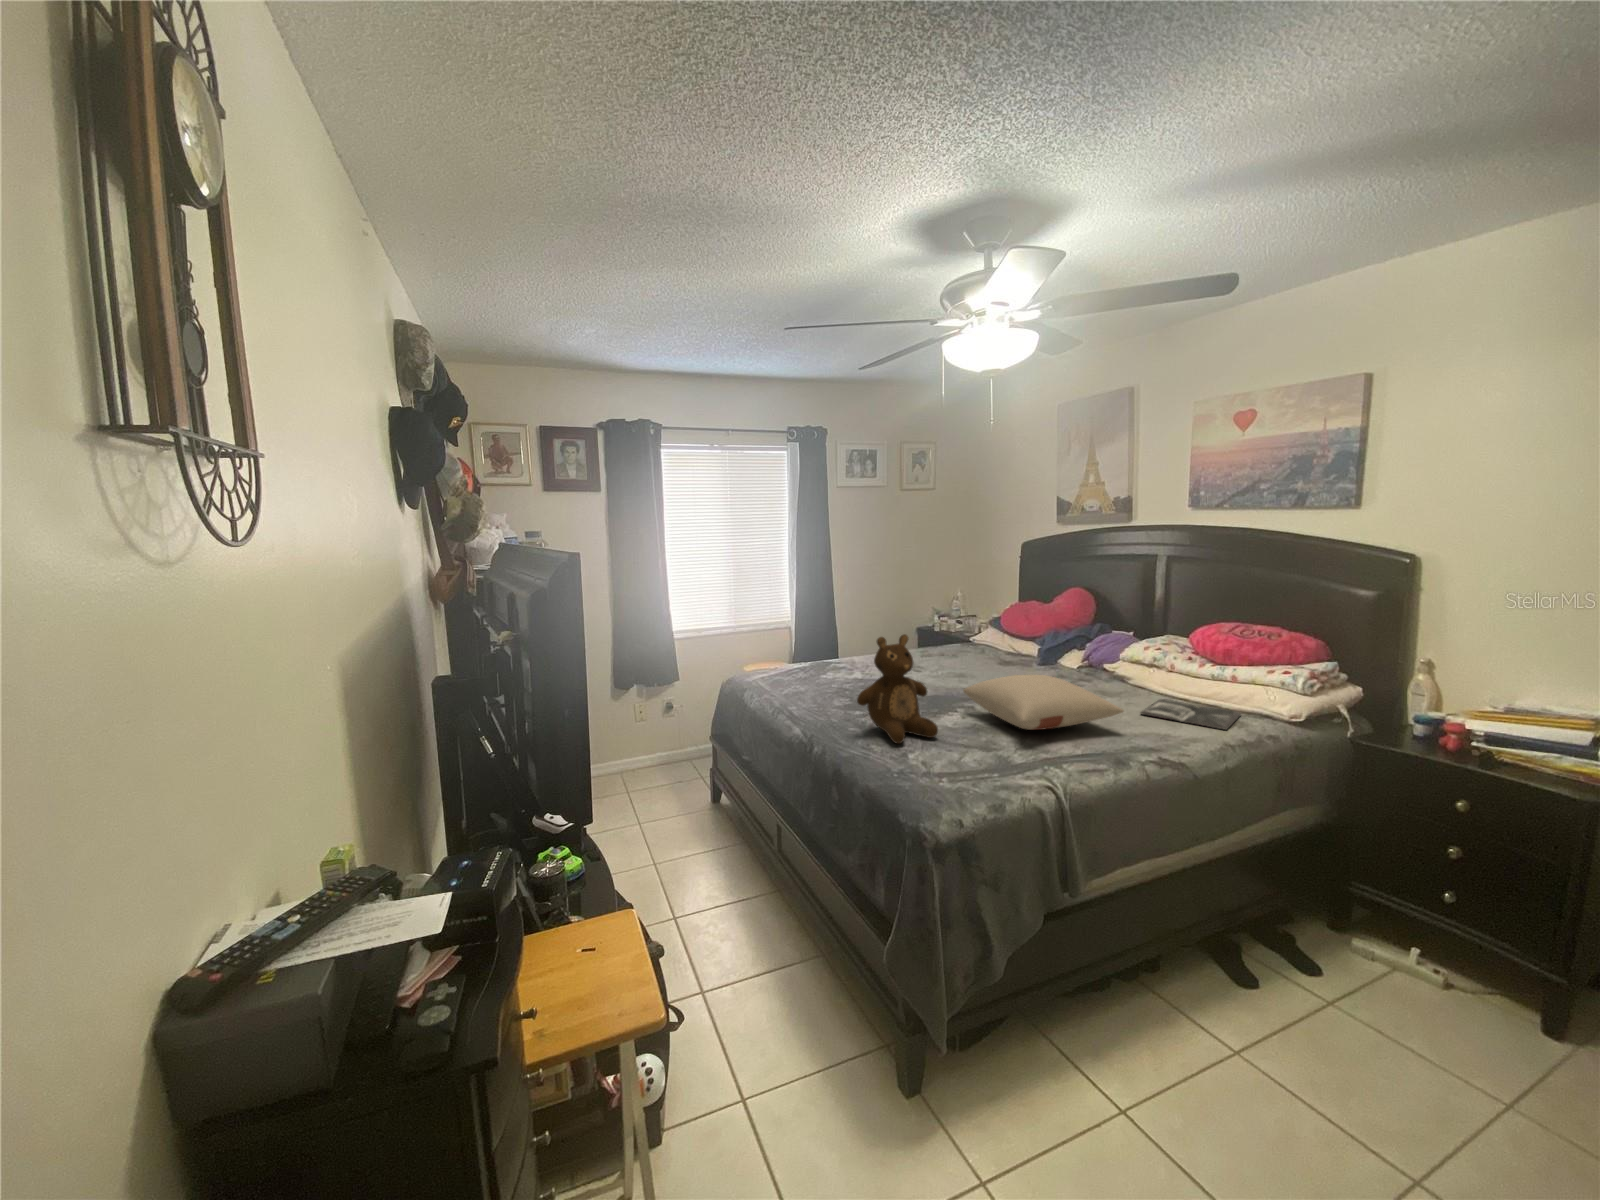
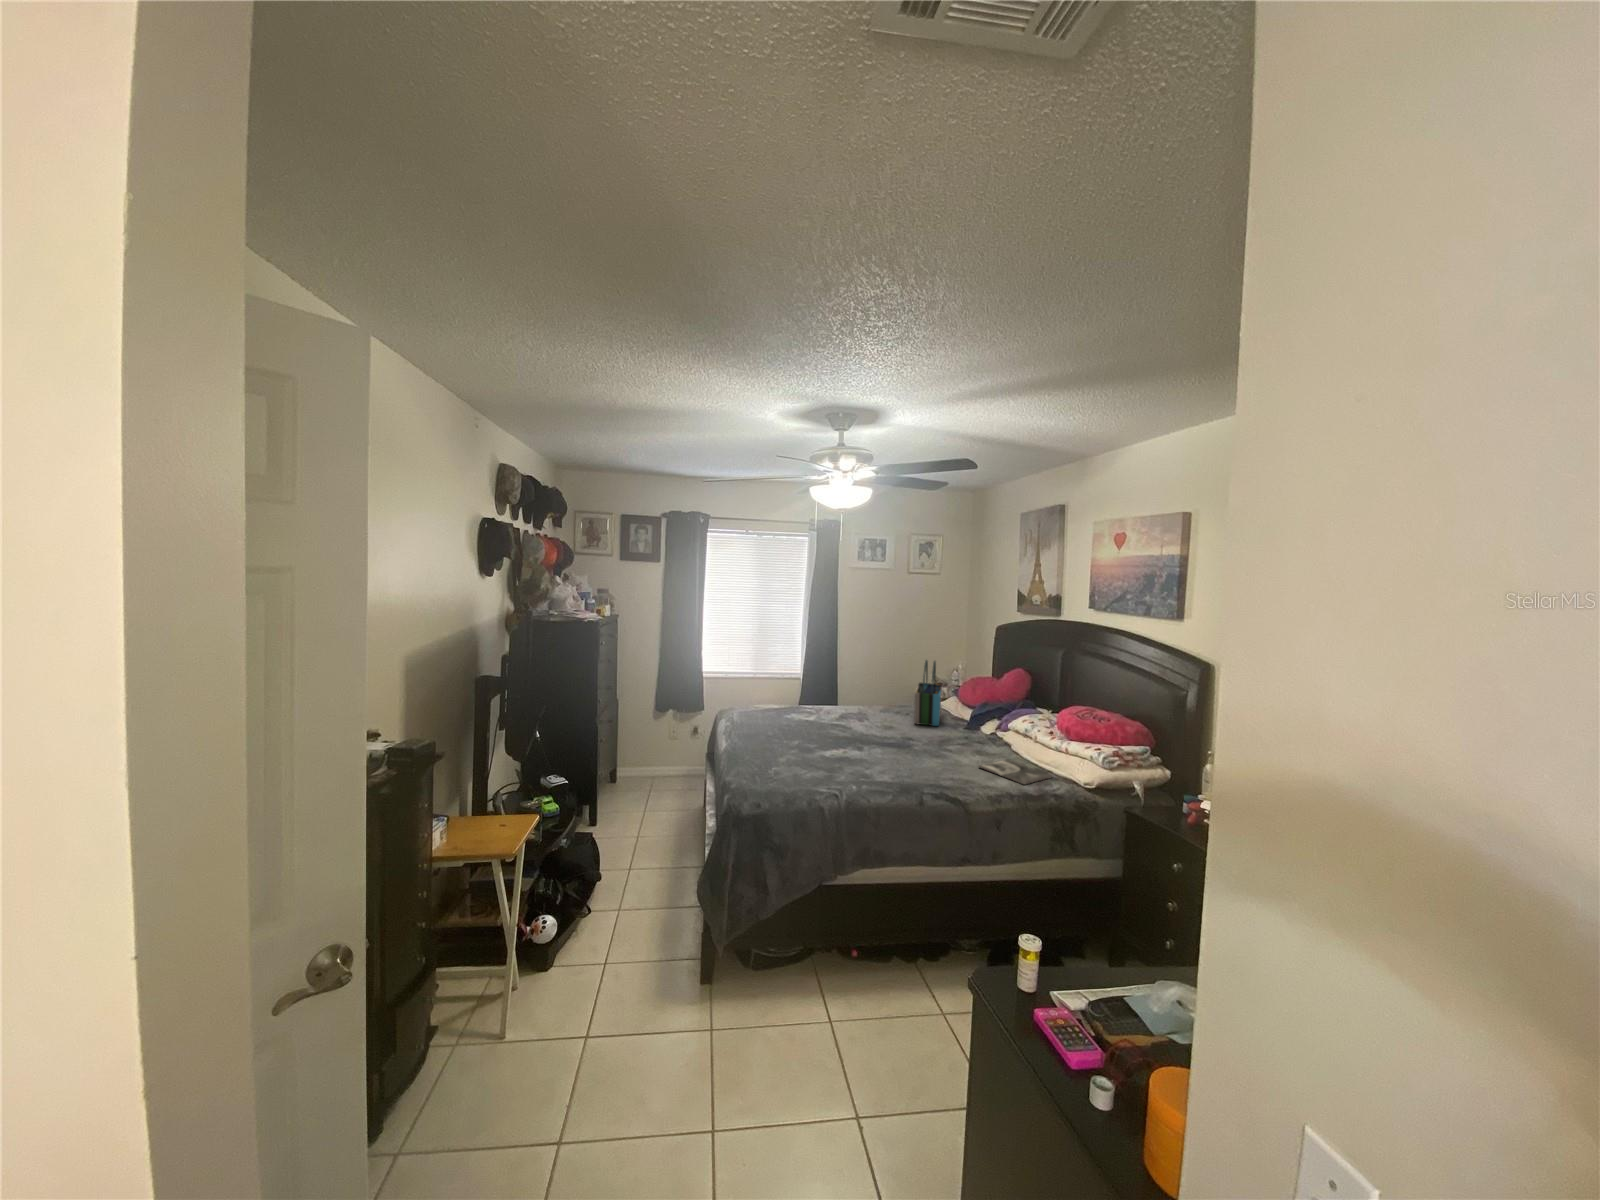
tote bag: none [976,586,1026,669] -> present [914,660,942,726]
teddy bear: present [857,634,938,744] -> none [765,690,820,764]
pillow: present [963,675,1123,730] -> none [853,728,946,767]

